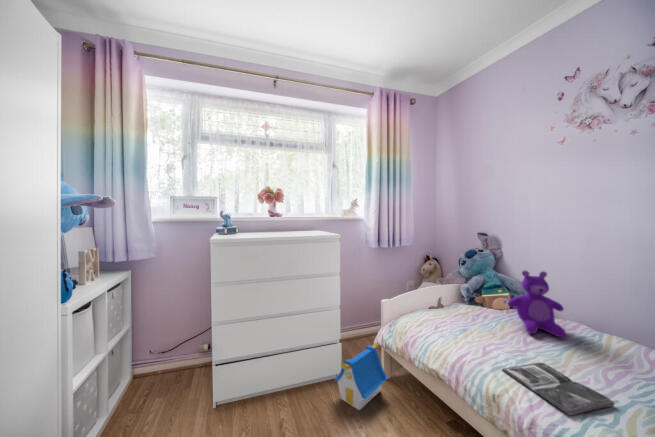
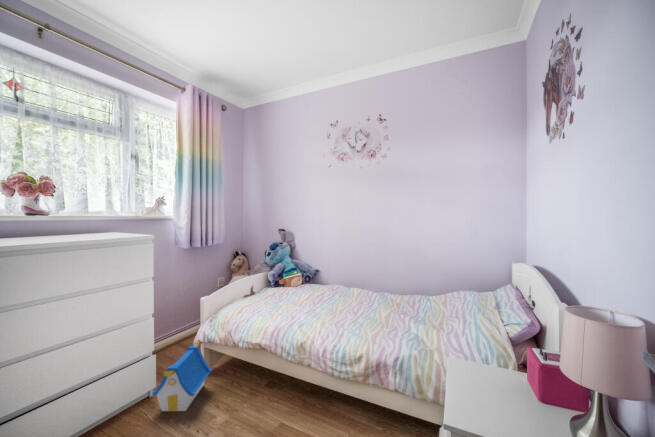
teddy bear: present [508,271,565,337] -> none [301,255,332,298]
magazine: present [502,362,615,415] -> none [303,313,355,336]

